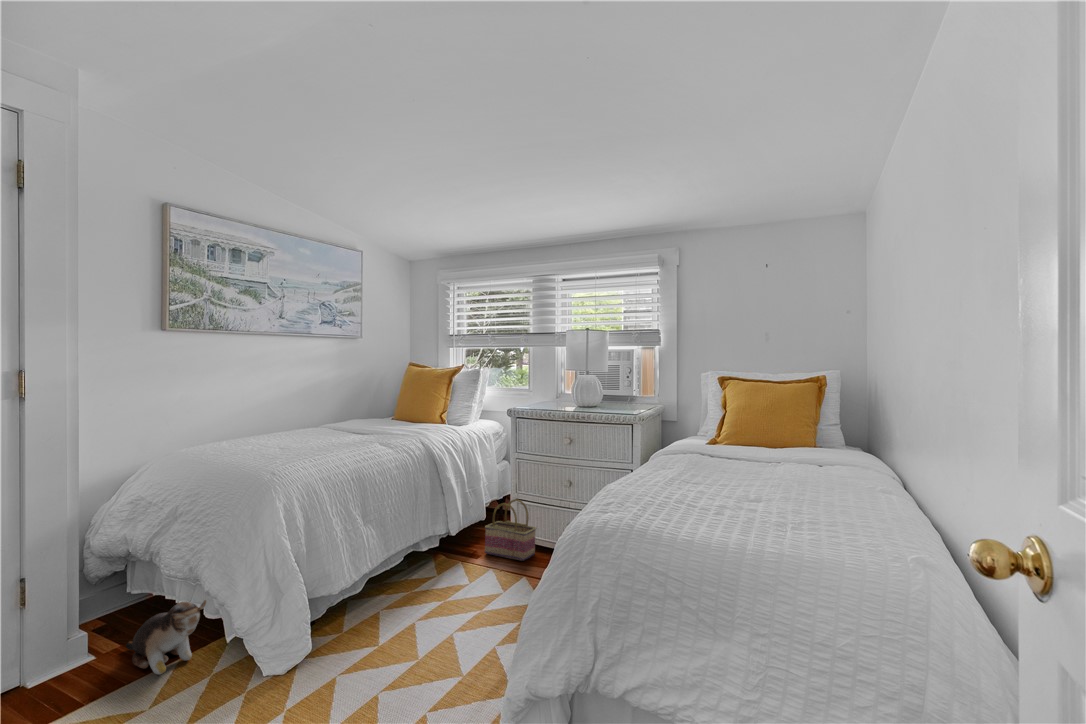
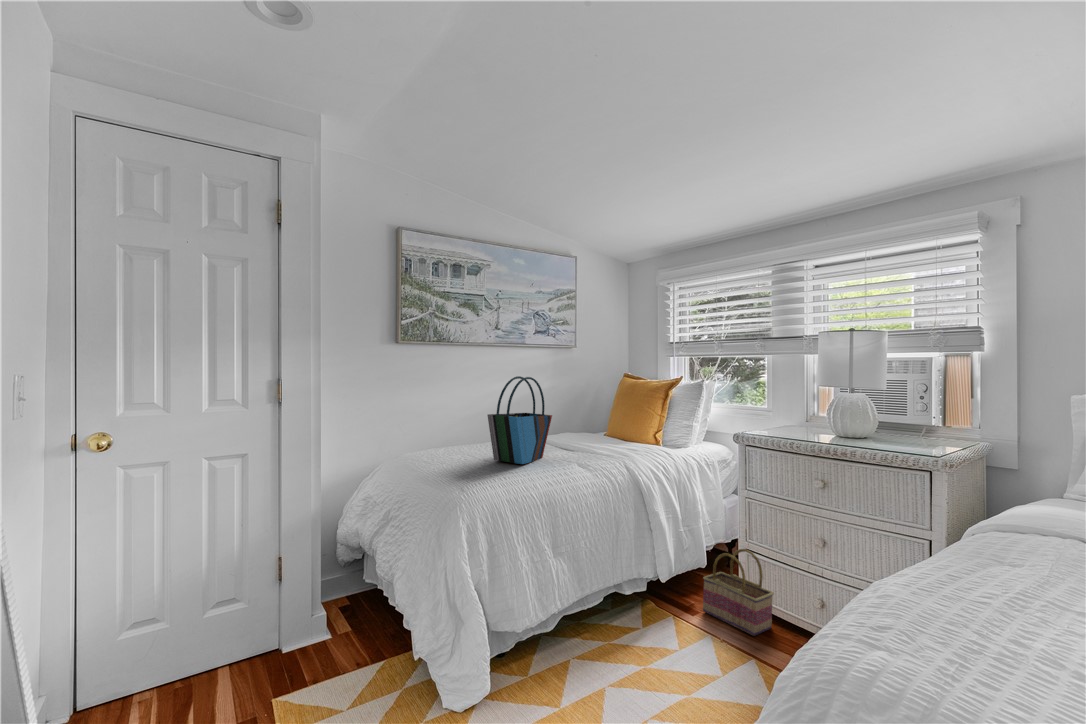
tote bag: none [292,365,351,447] -> present [487,376,552,464]
plush toy: present [126,600,206,675] -> none [336,615,389,685]

